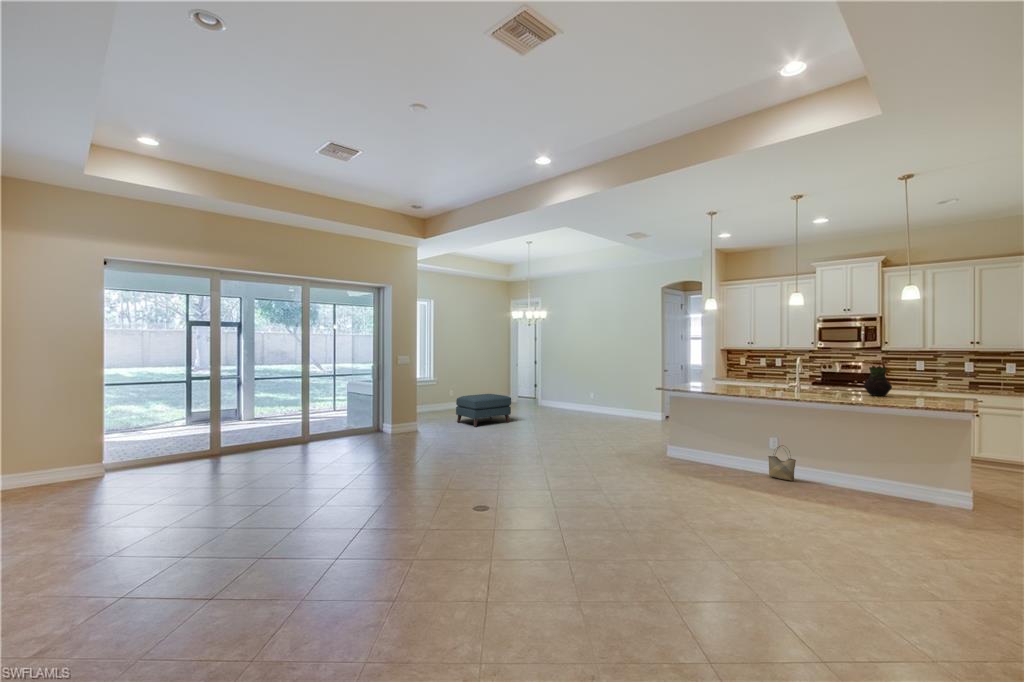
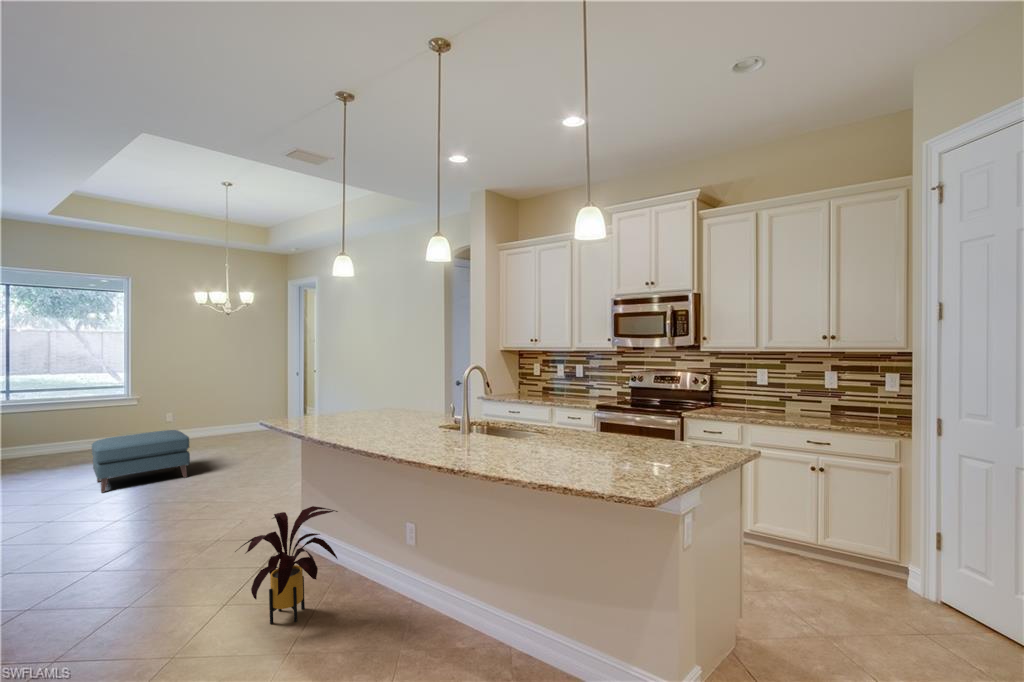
vase: present [864,367,892,396] -> none [580,398,628,461]
house plant: none [678,420,728,472] -> present [235,506,338,624]
woven basket: present [768,446,796,481] -> none [391,569,434,653]

